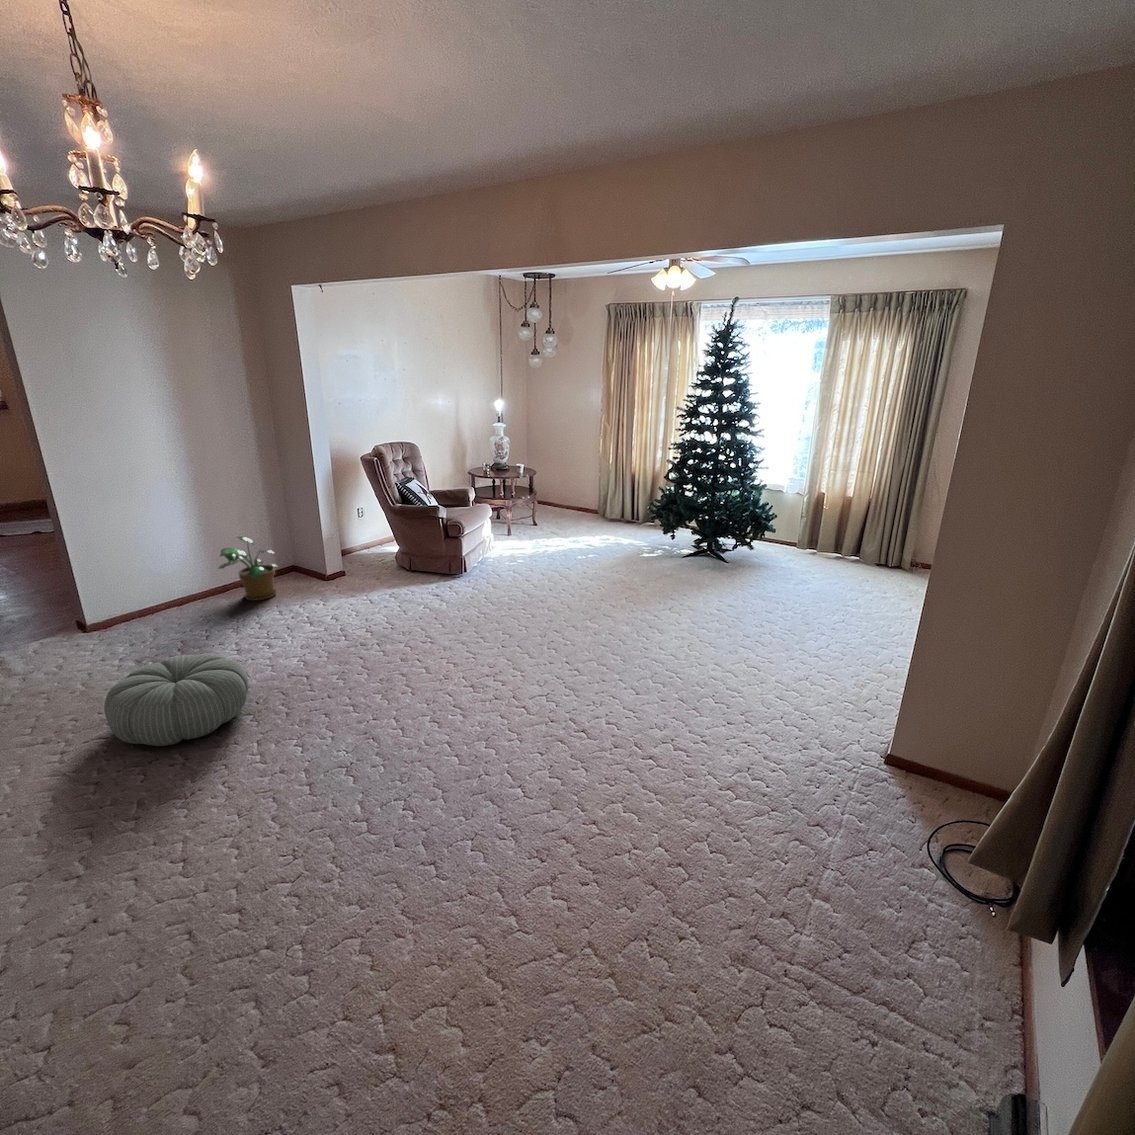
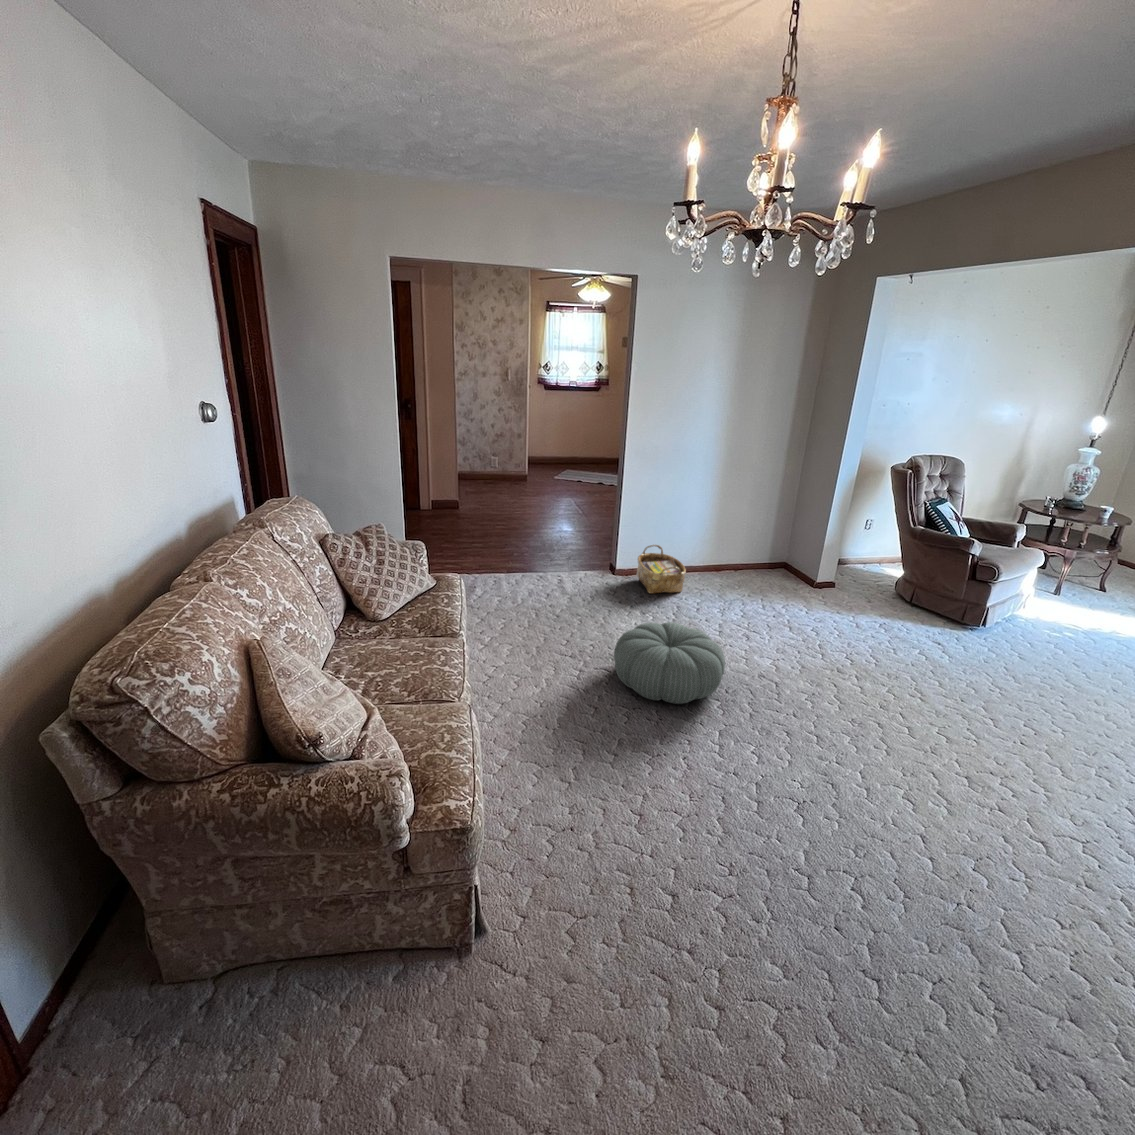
potted plant: present [218,536,277,600] -> none [718,523,774,589]
woven basket: none [114,583,185,638] -> present [637,545,686,594]

